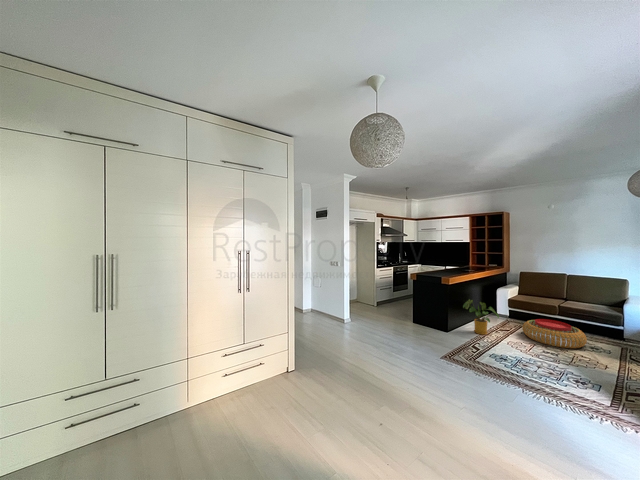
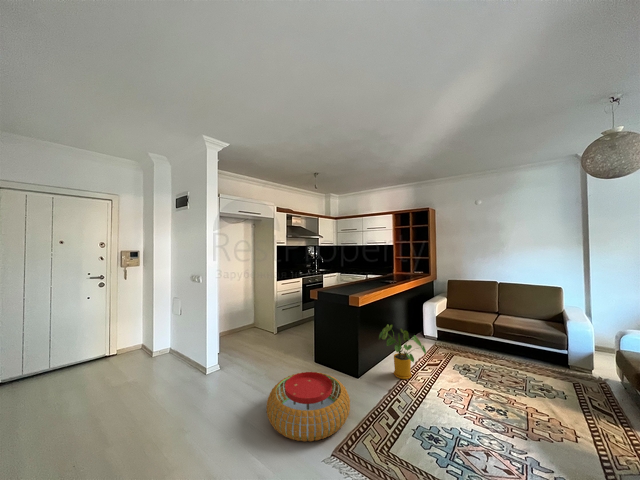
pouf: present [522,319,587,348] -> present [267,372,350,442]

